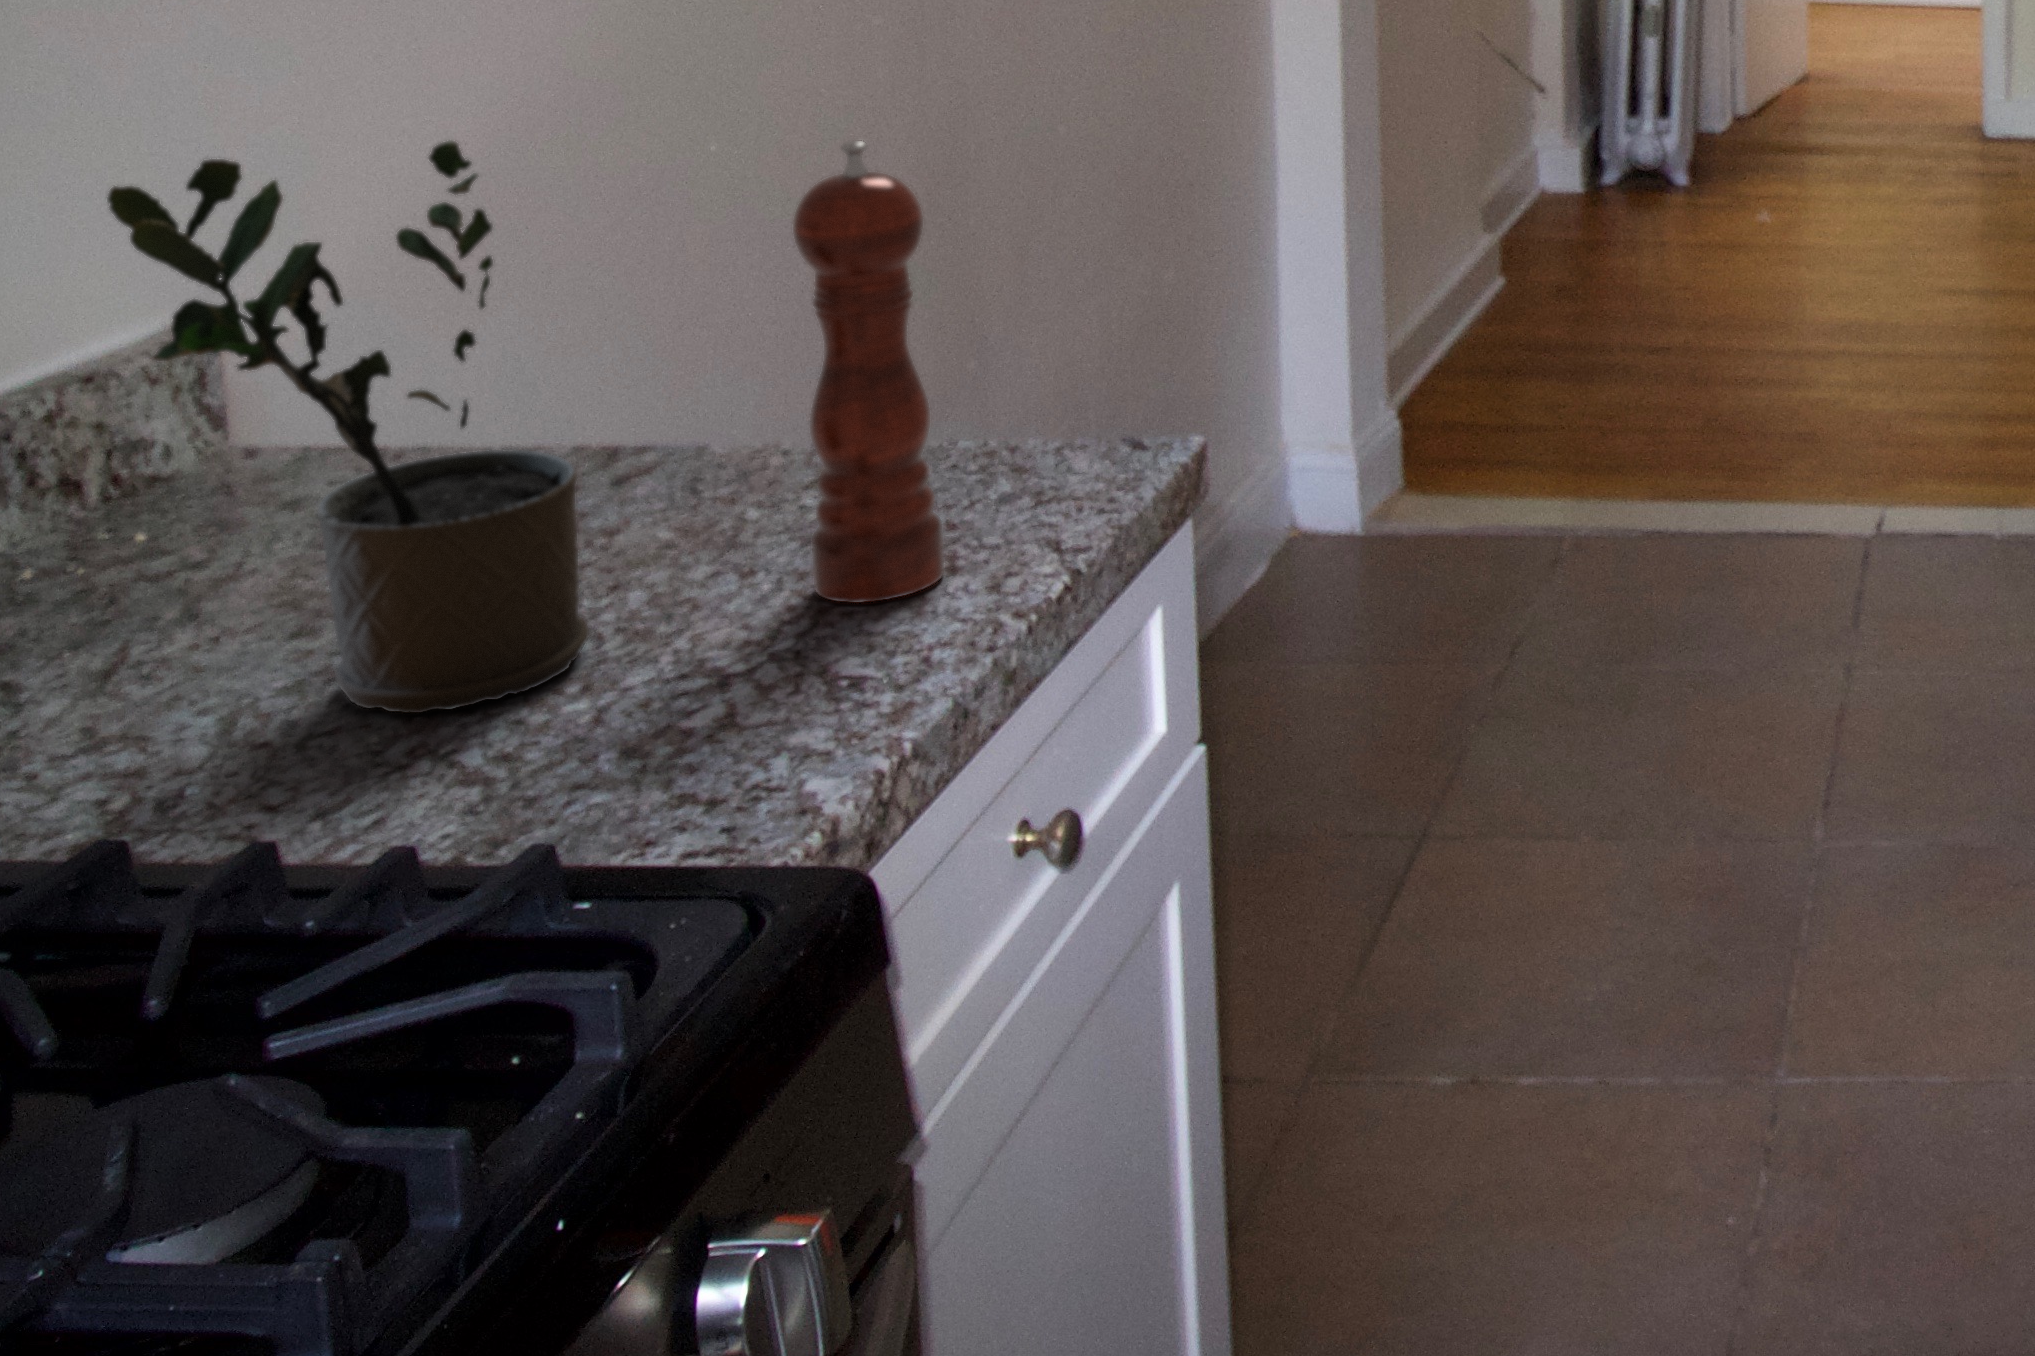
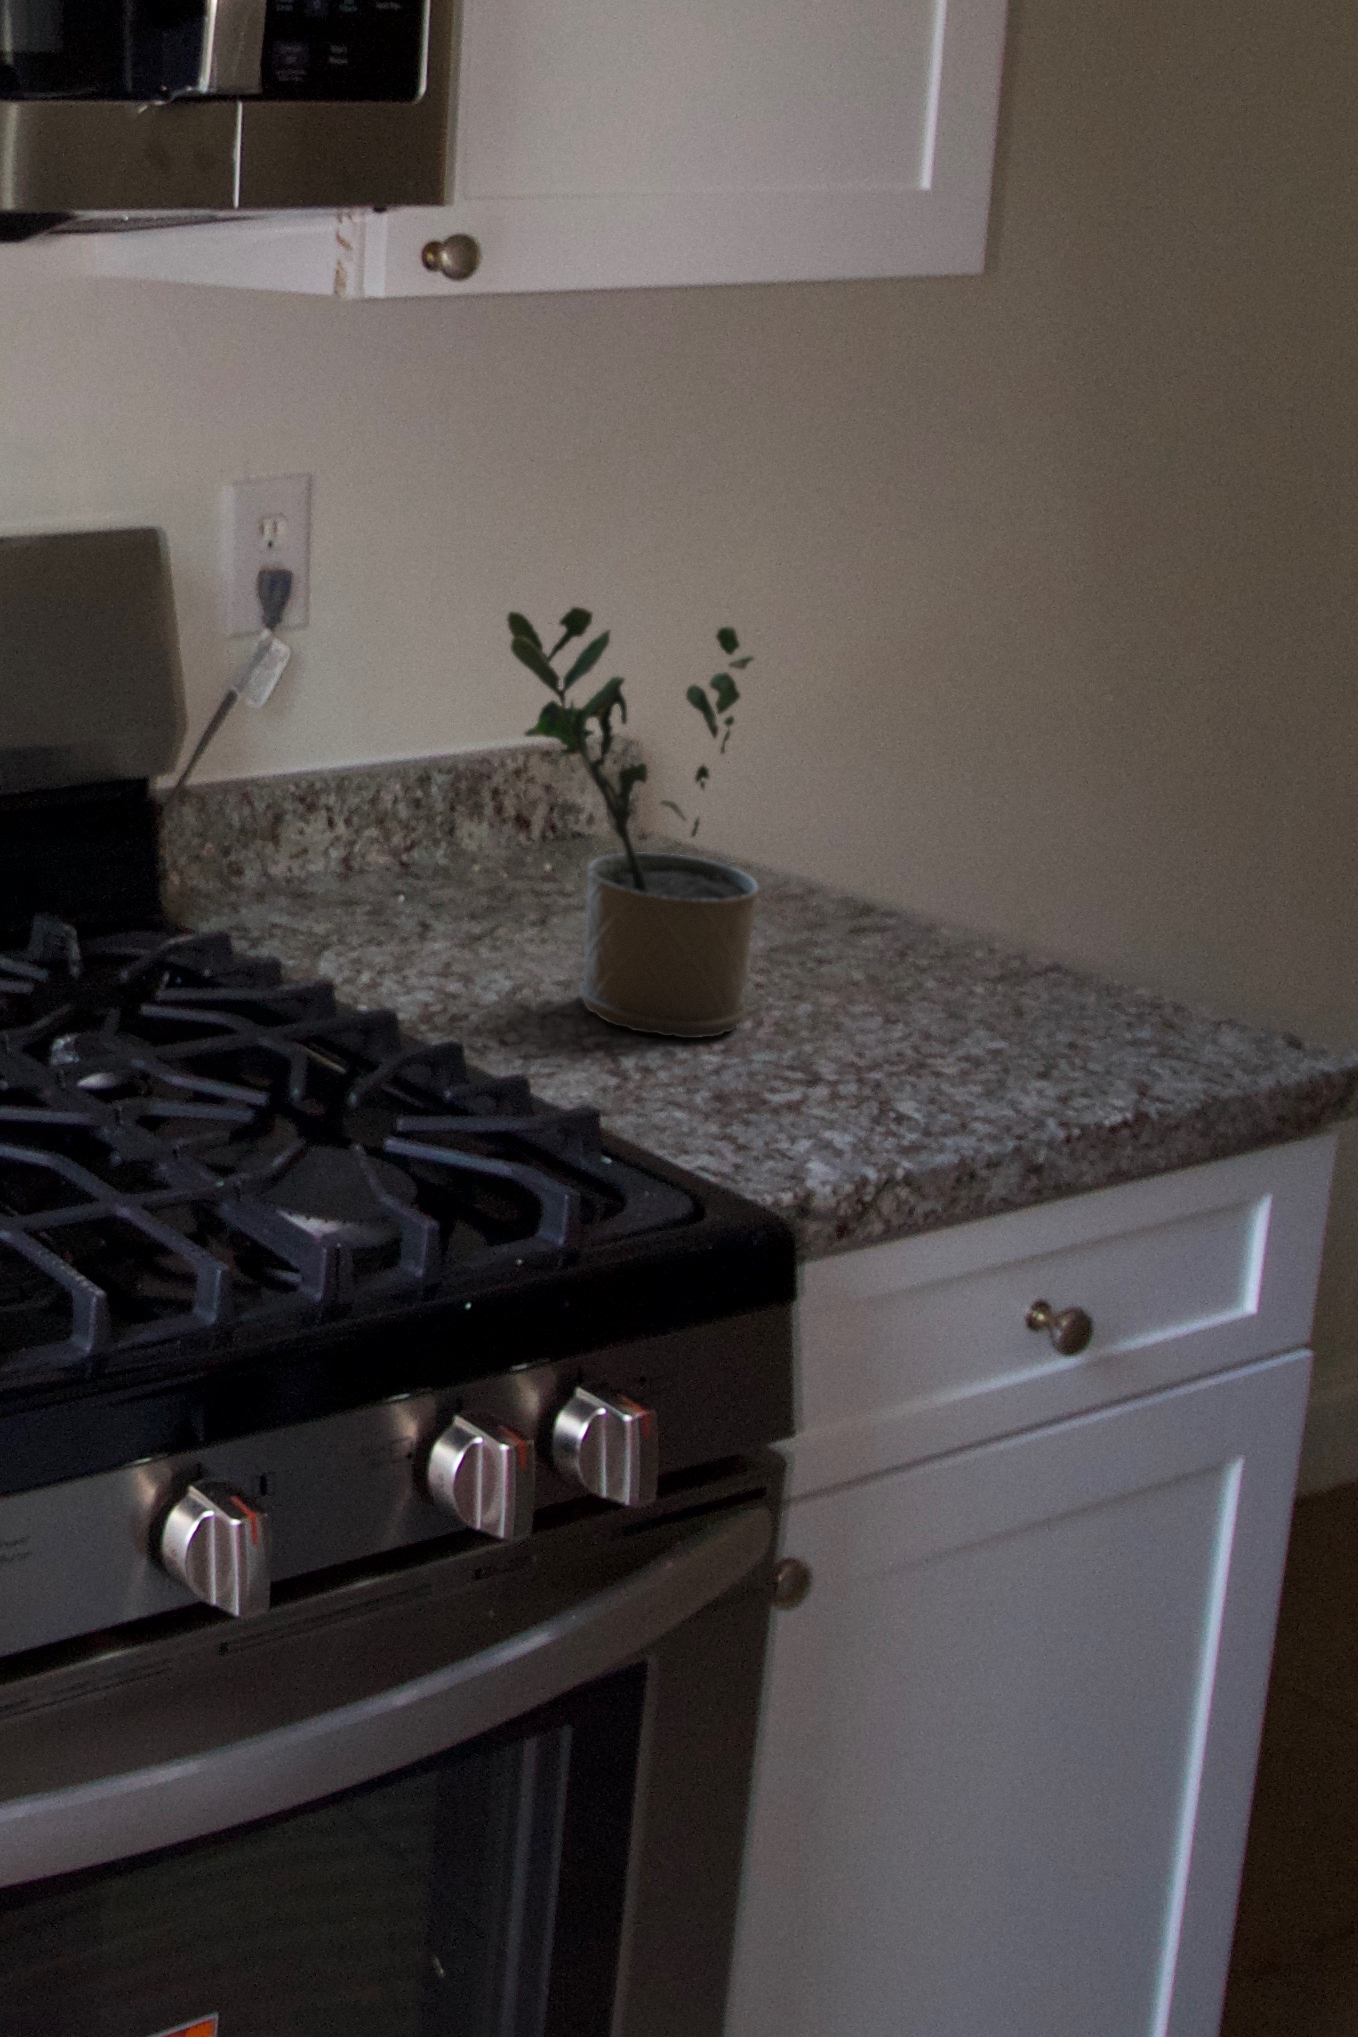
pepper mill: present [793,141,944,603] -> none [922,690,1068,1080]

